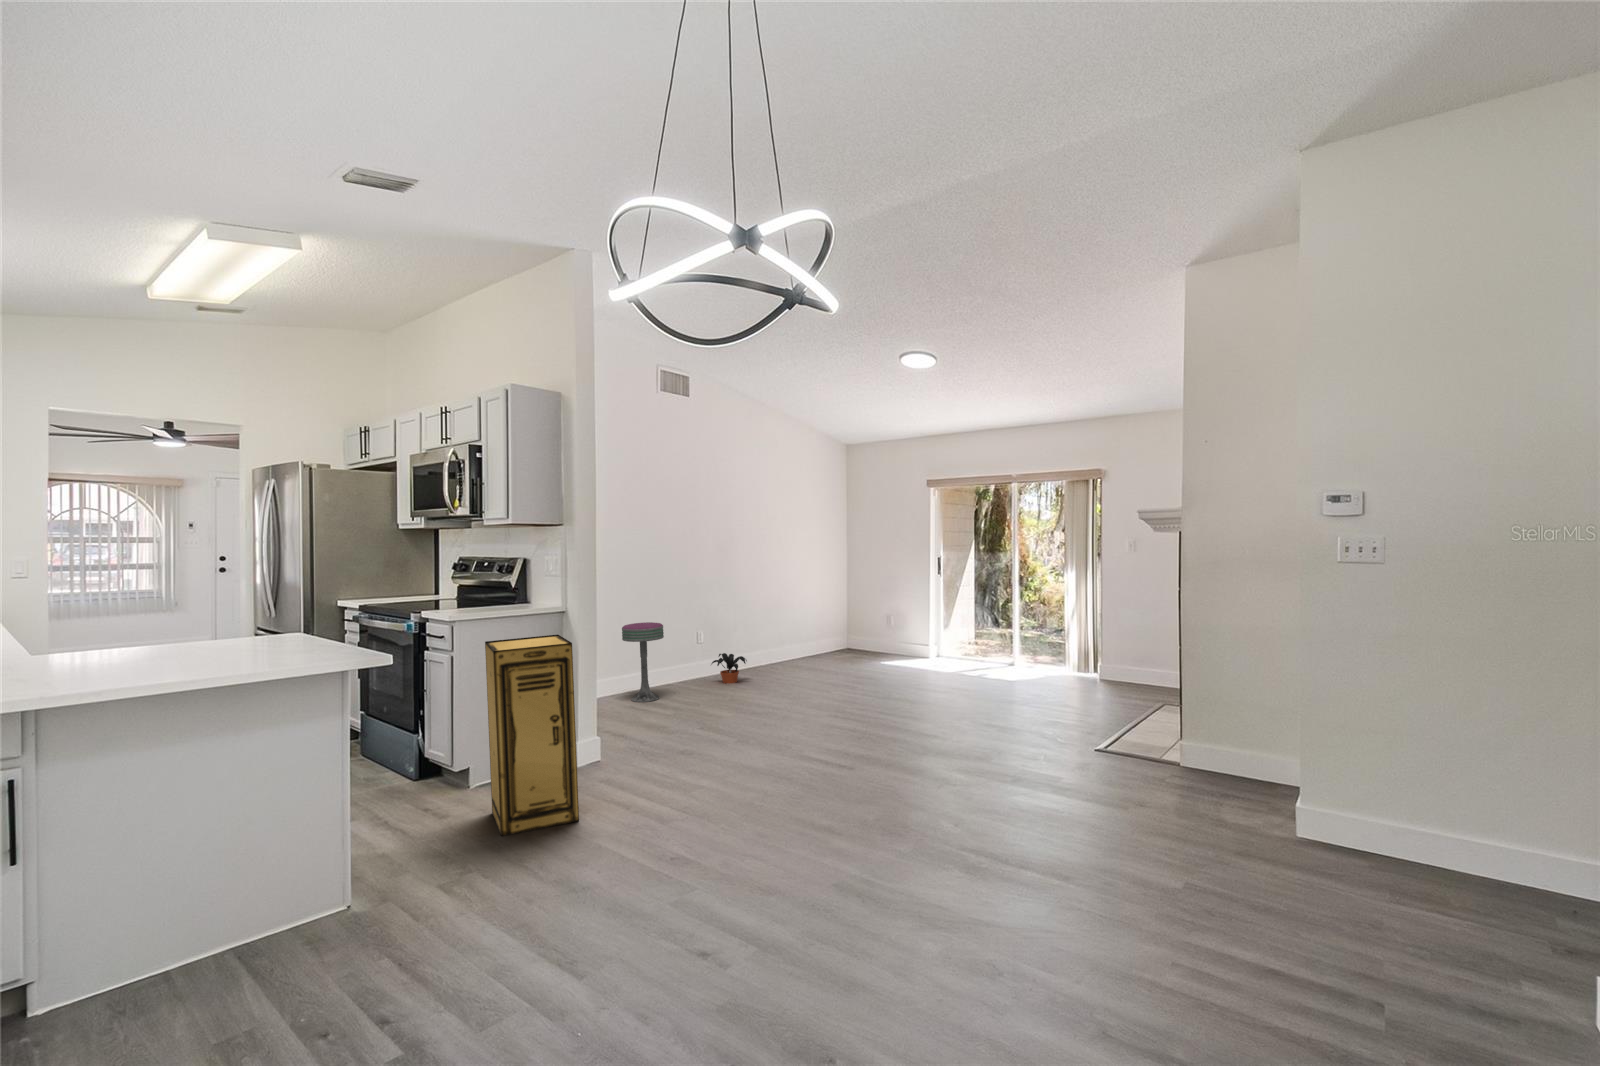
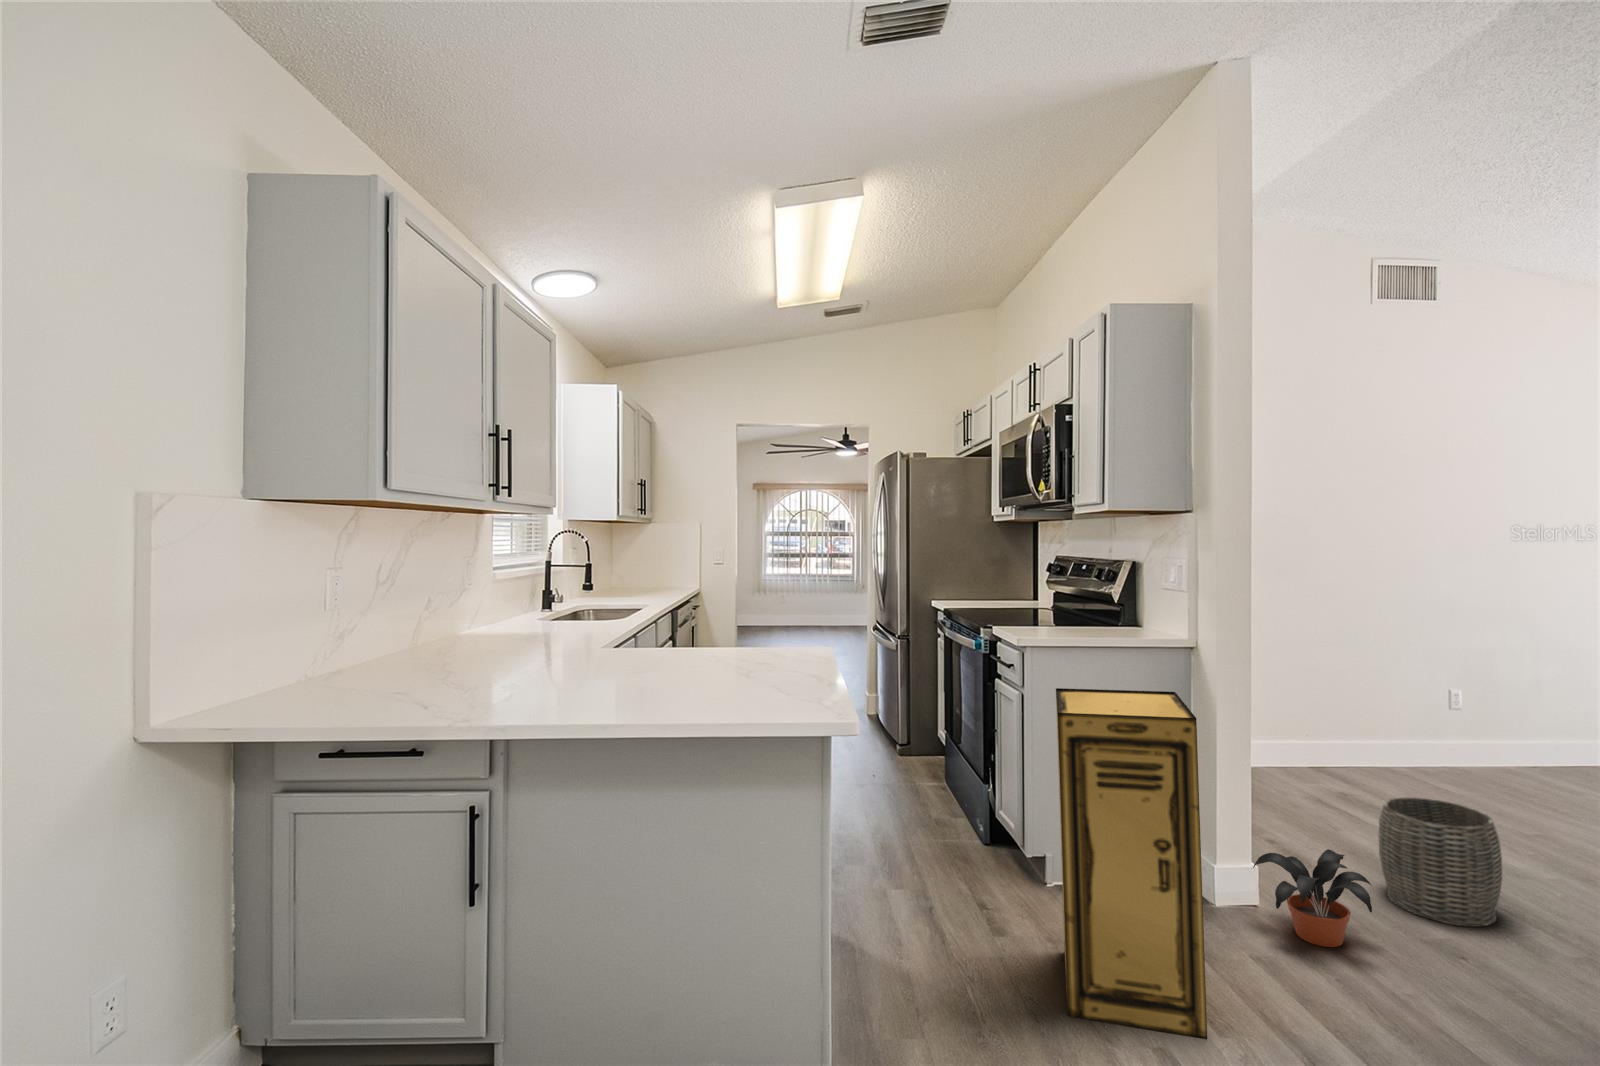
bar stool: present [622,622,664,702] -> none [1294,663,1370,788]
potted plant: present [712,653,747,683] -> present [1253,849,1372,947]
woven basket: none [663,686,716,749] -> present [1379,797,1502,927]

